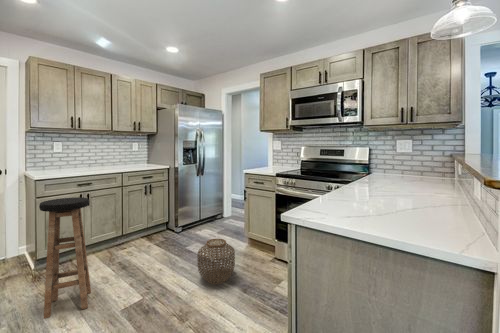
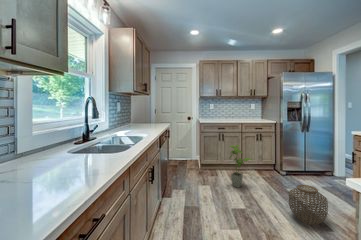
bar stool: present [39,197,91,319] -> none [198,139,220,201]
house plant: none [104,203,145,271] -> present [230,145,251,187]

